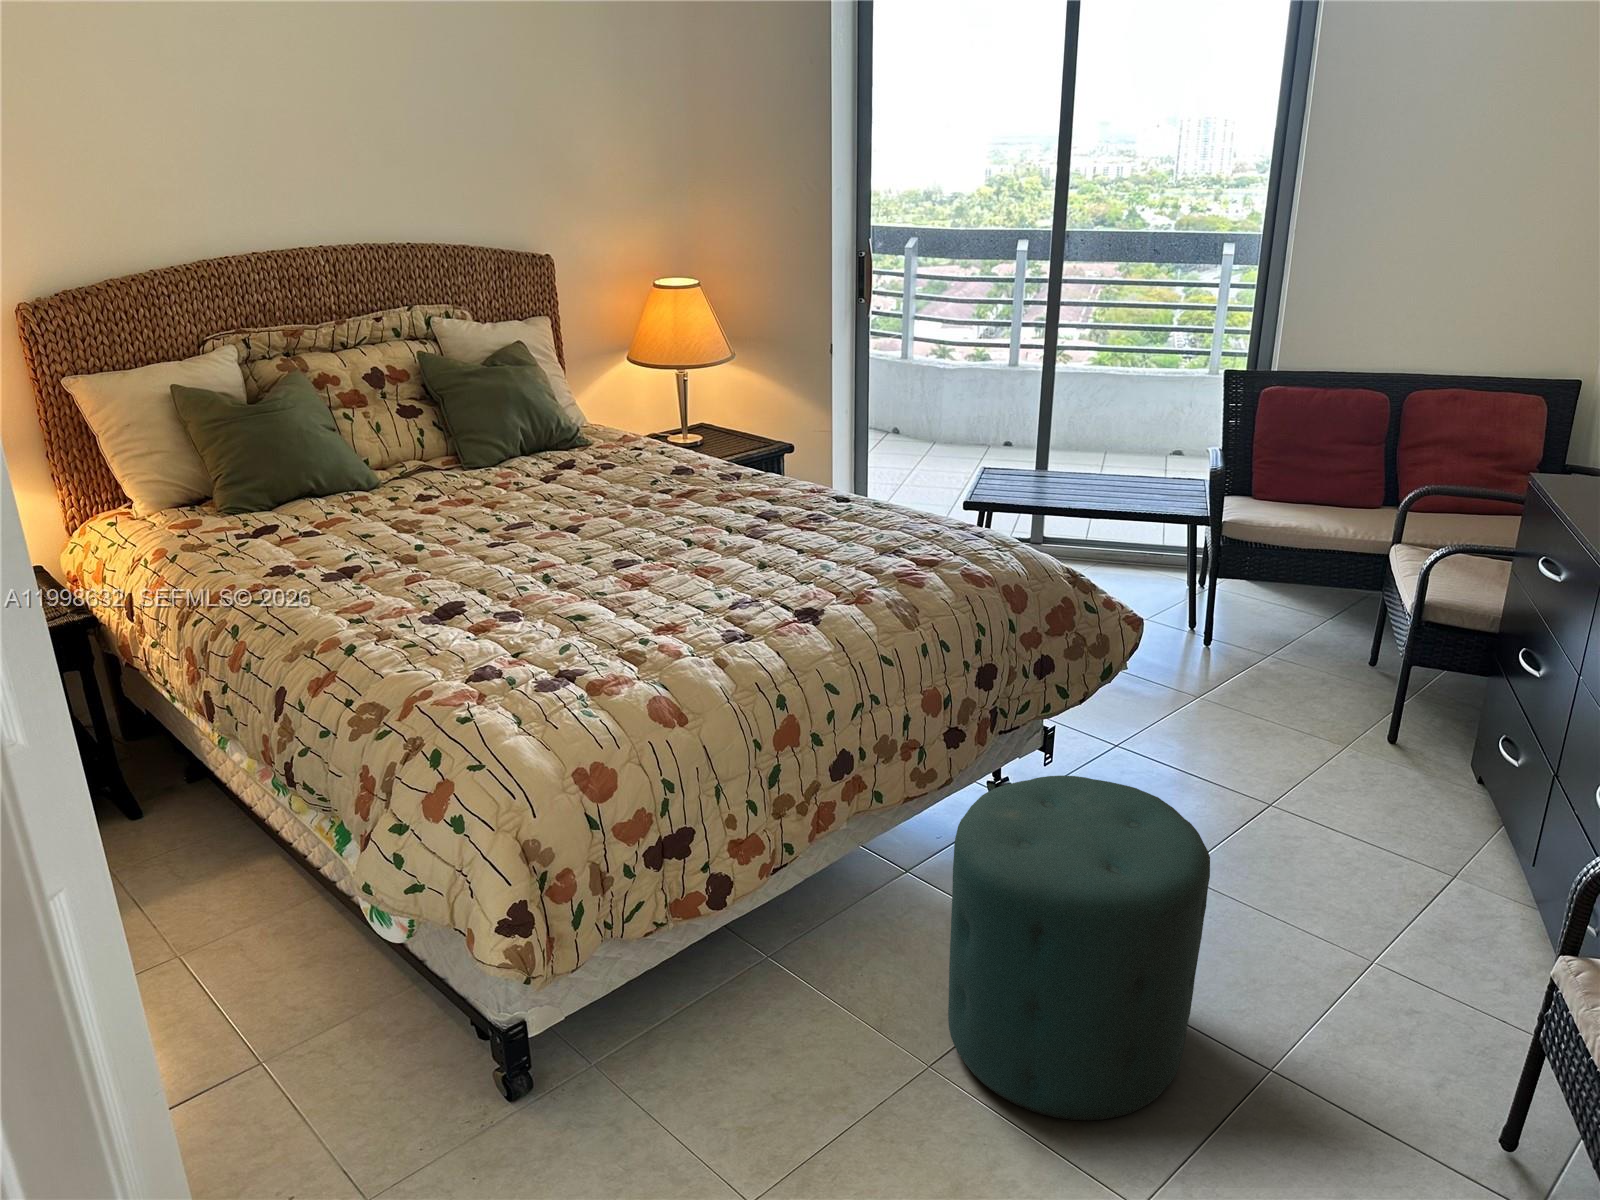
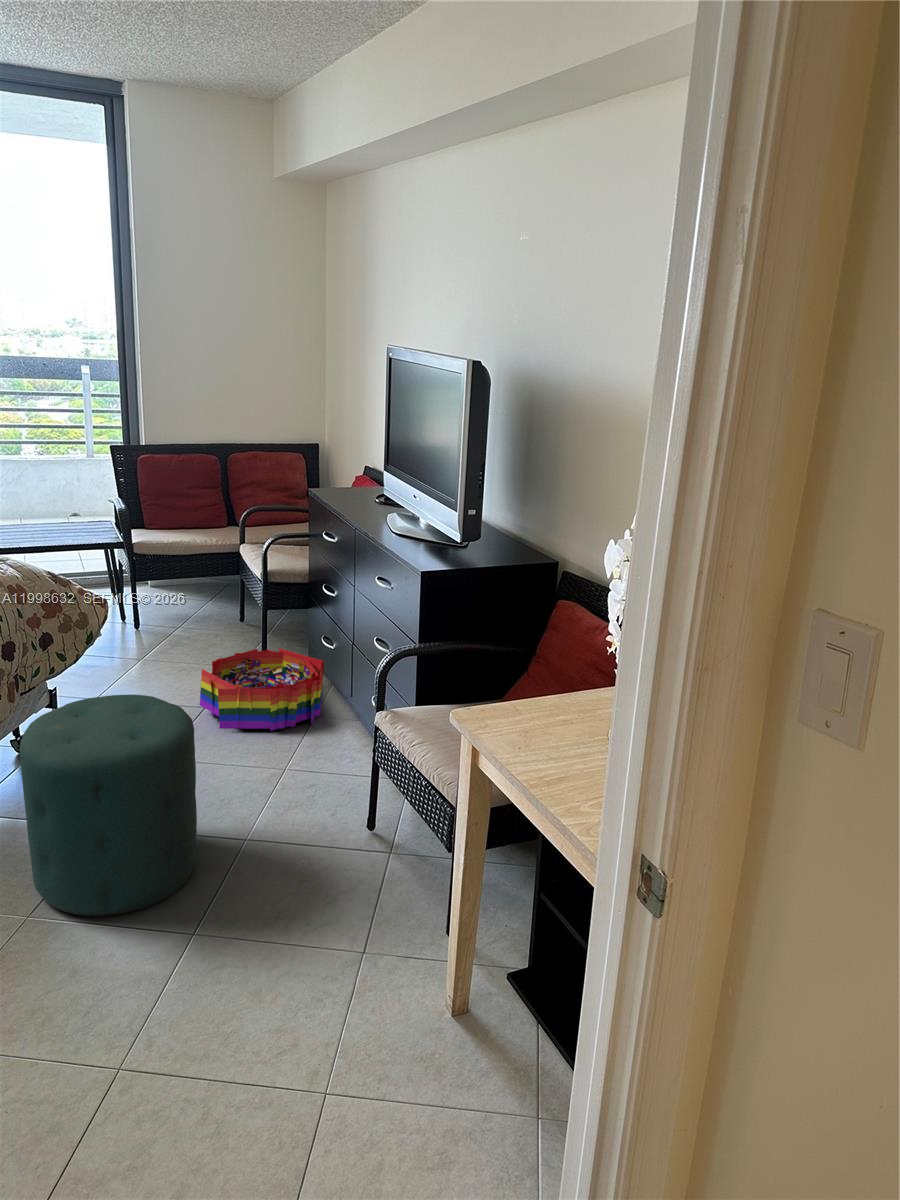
storage bin: none [1261,729,1495,888] -> present [200,648,324,731]

